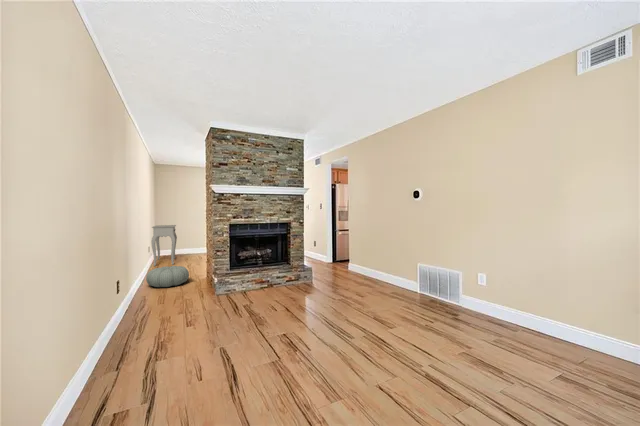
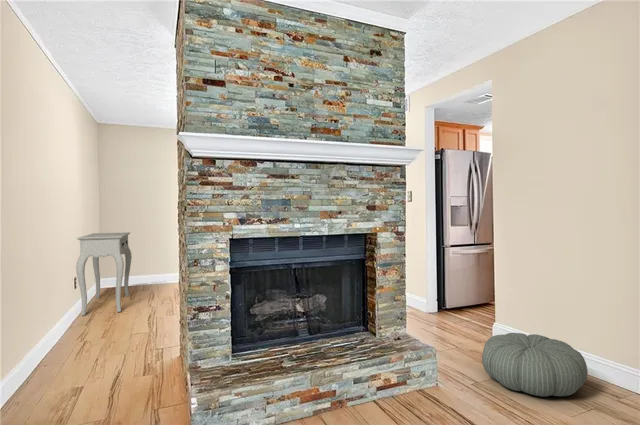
pouf: present [146,266,189,287] -> present [482,333,588,397]

